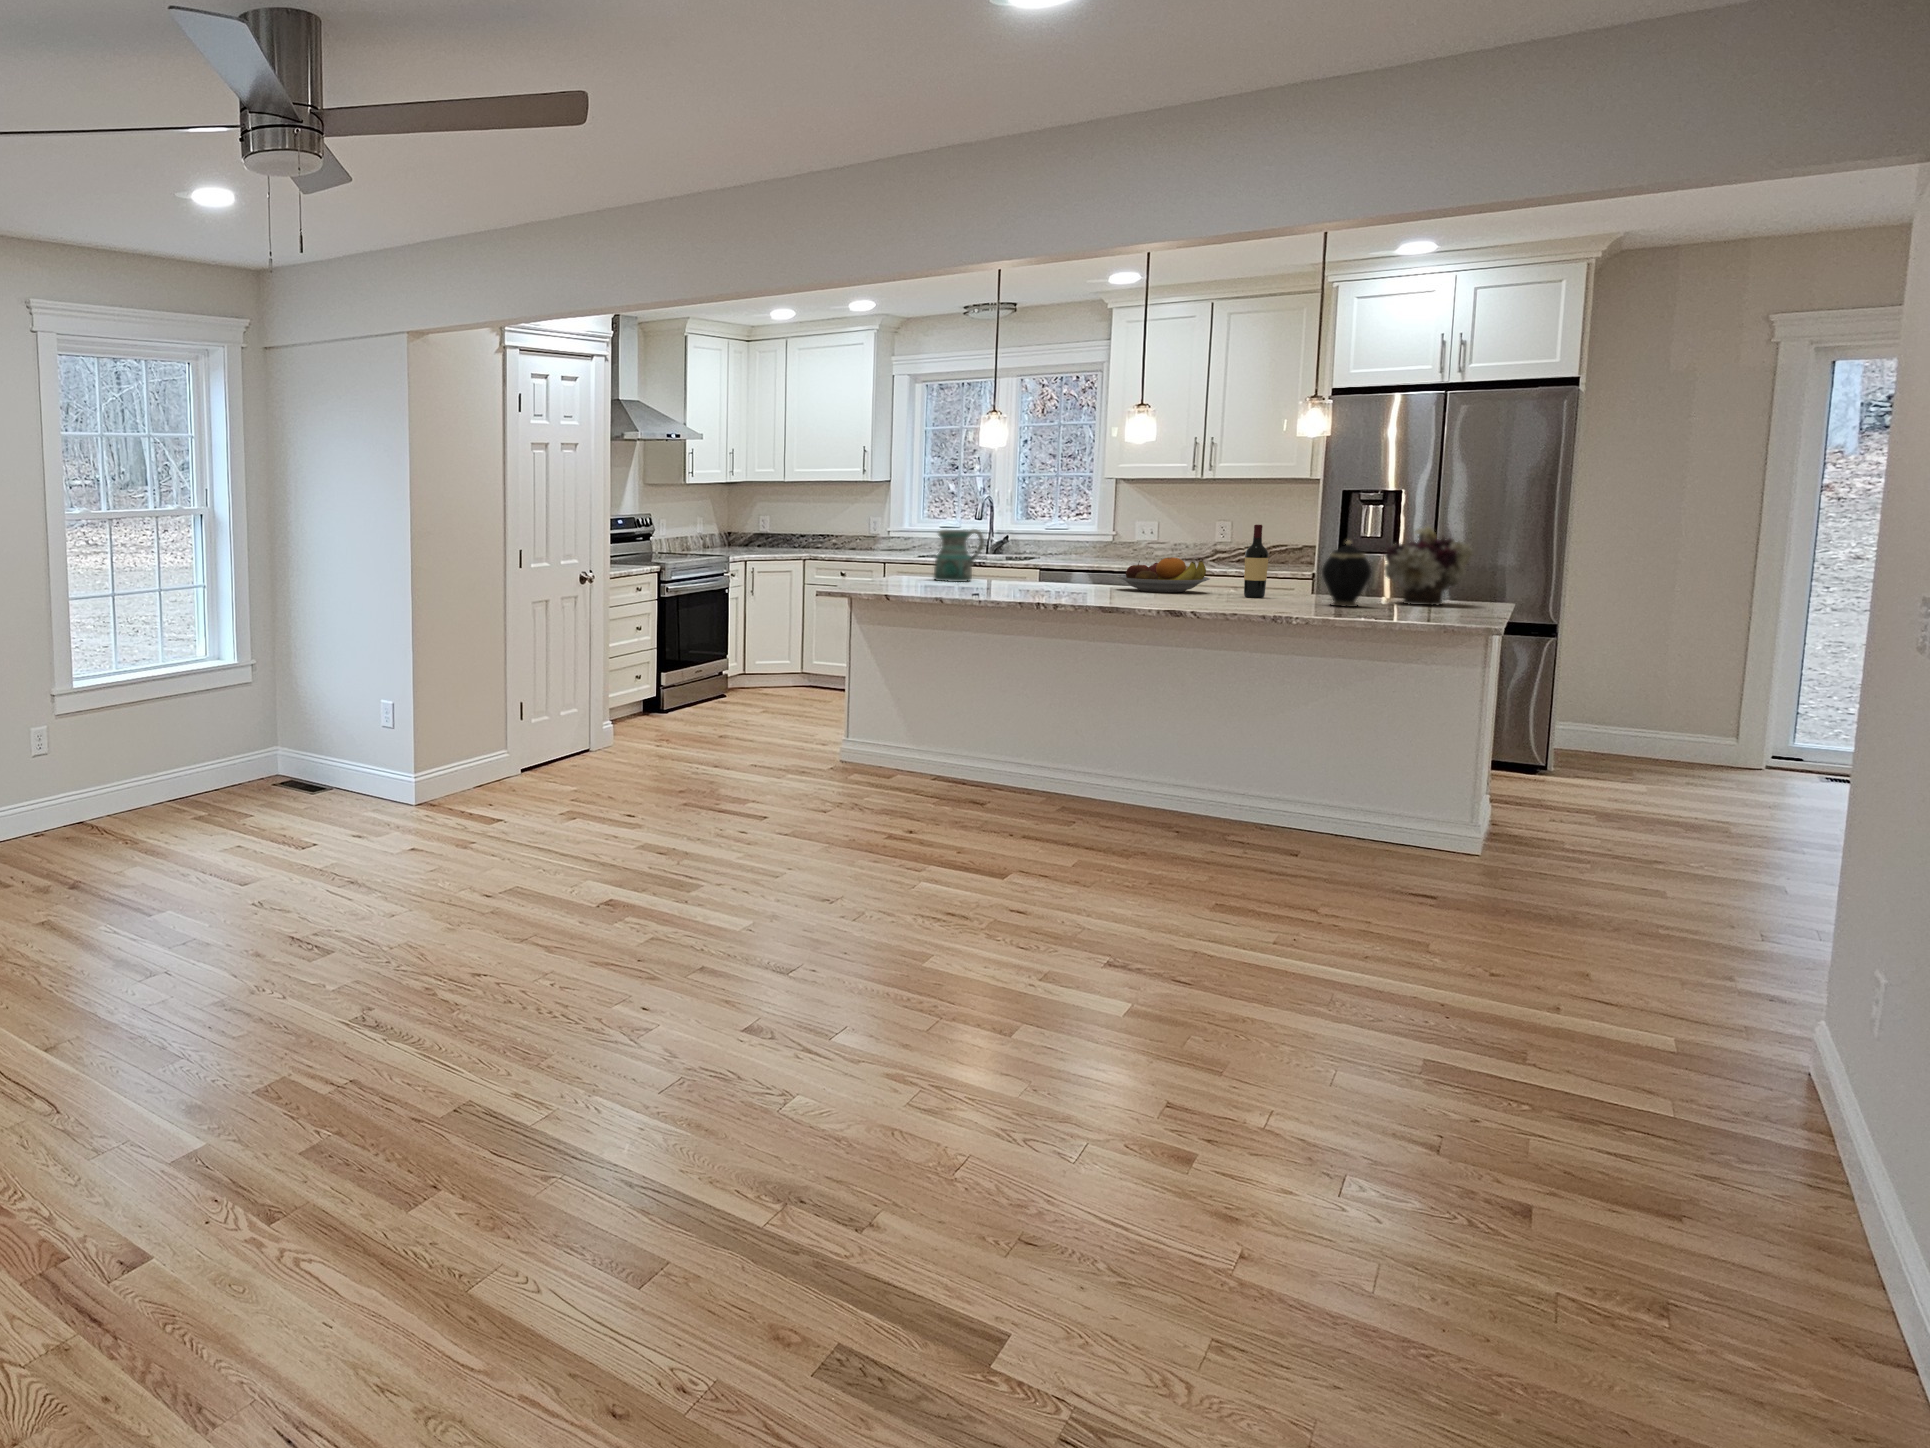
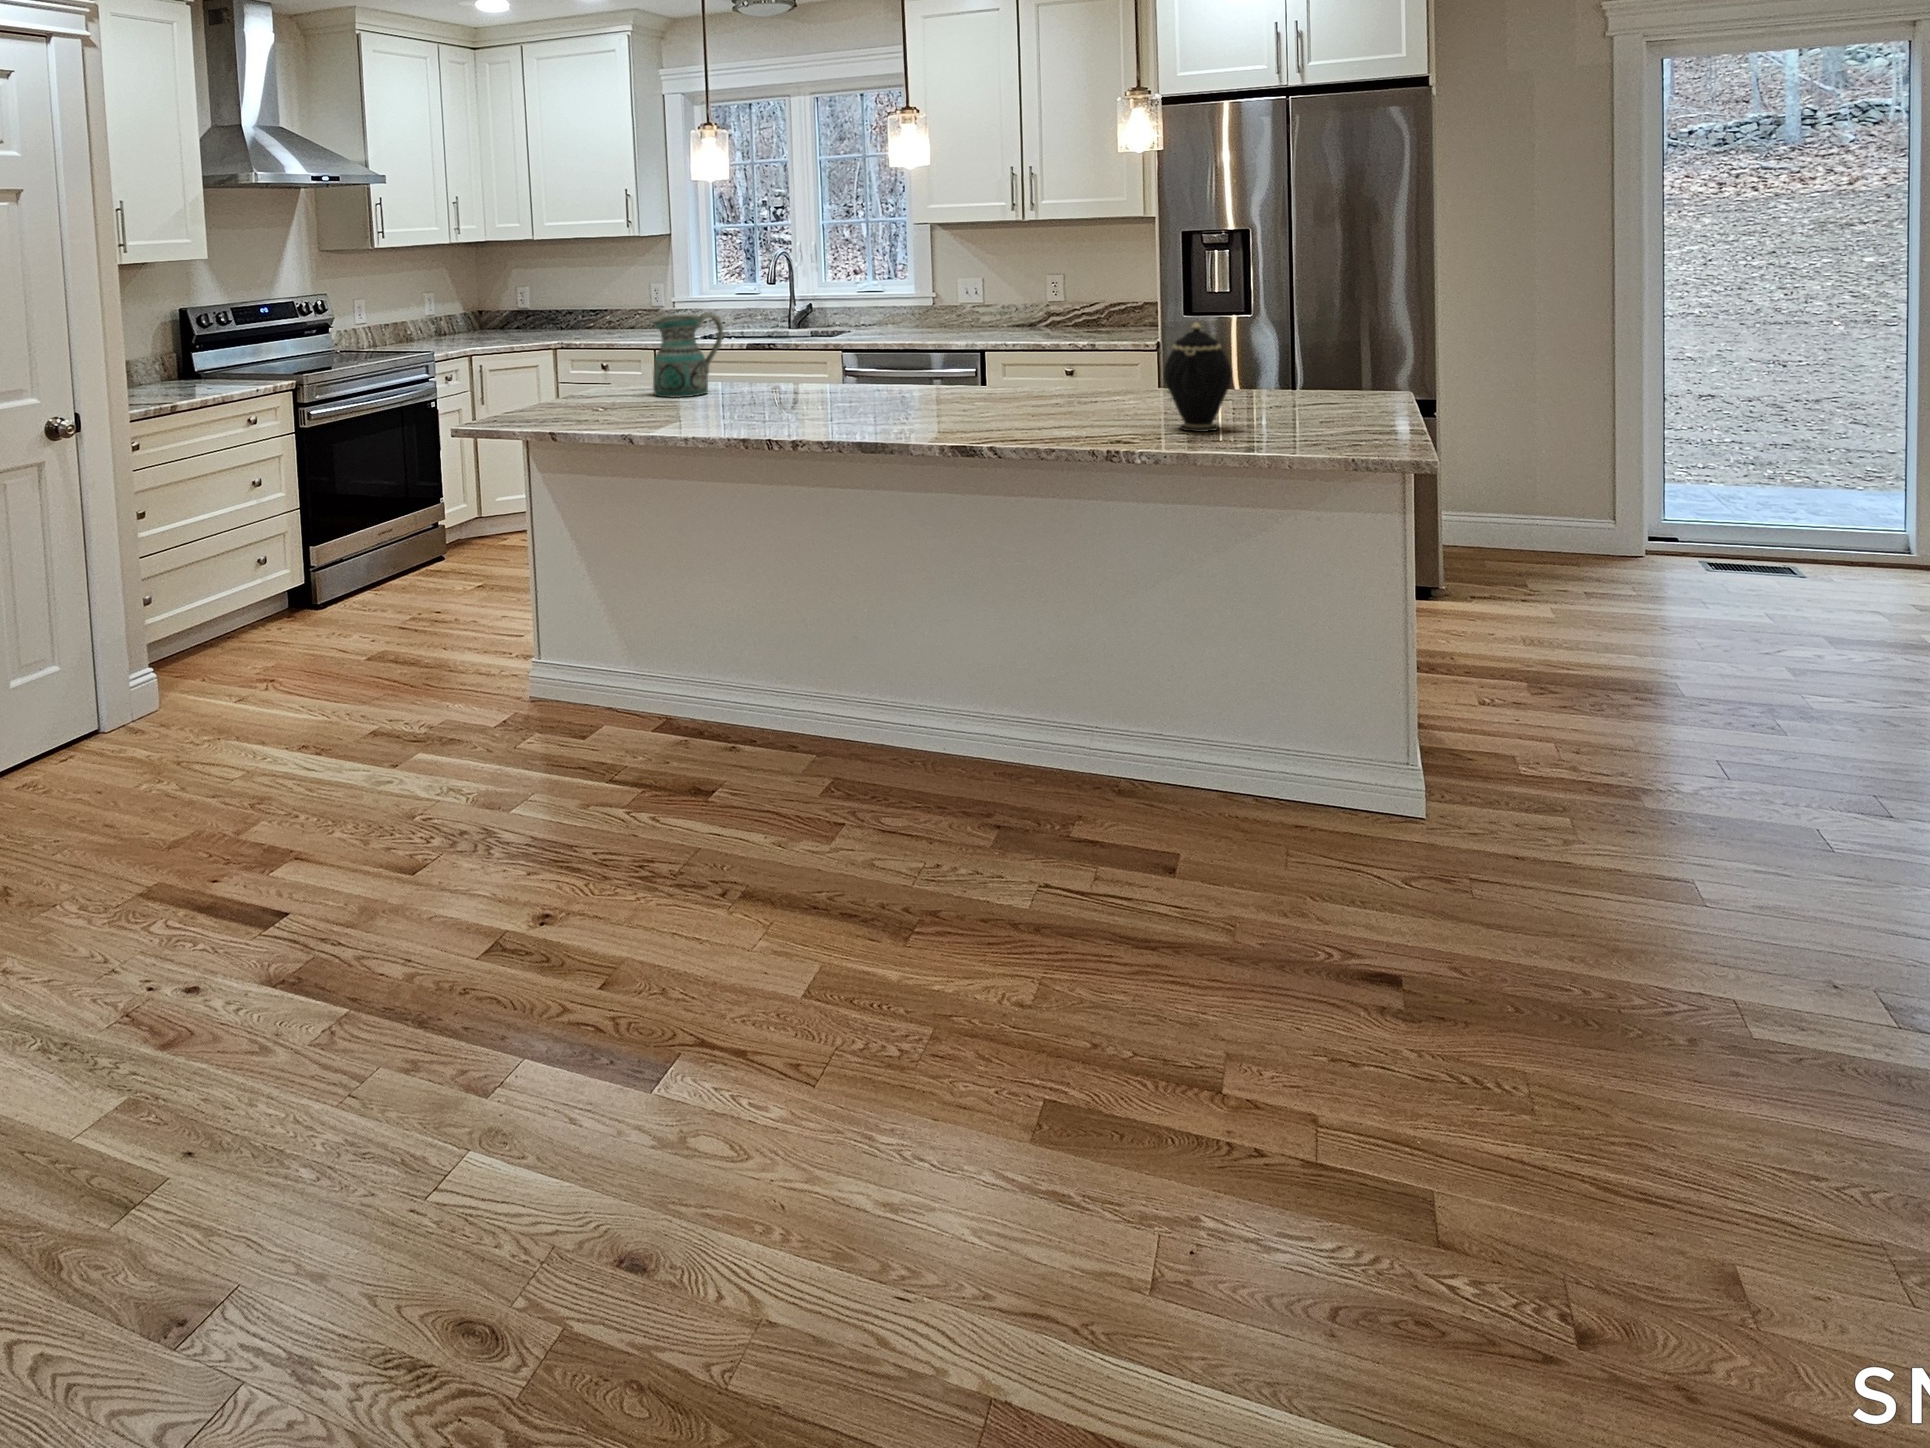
wine bottle: present [1244,525,1269,598] -> none [1061,296,1092,411]
flower arrangement: present [1384,526,1472,605] -> none [1241,289,1357,413]
fruit bowl: present [1117,557,1210,593] -> none [896,349,1021,405]

